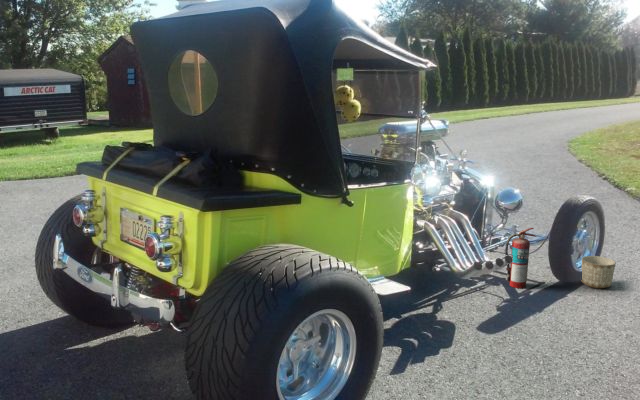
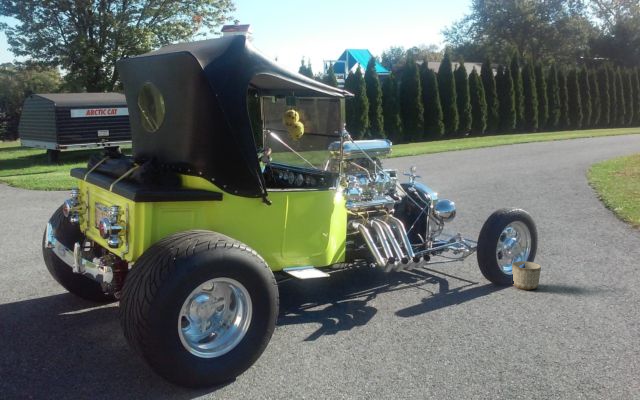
fire extinguisher: present [505,228,536,288] -> none [441,234,468,287]

